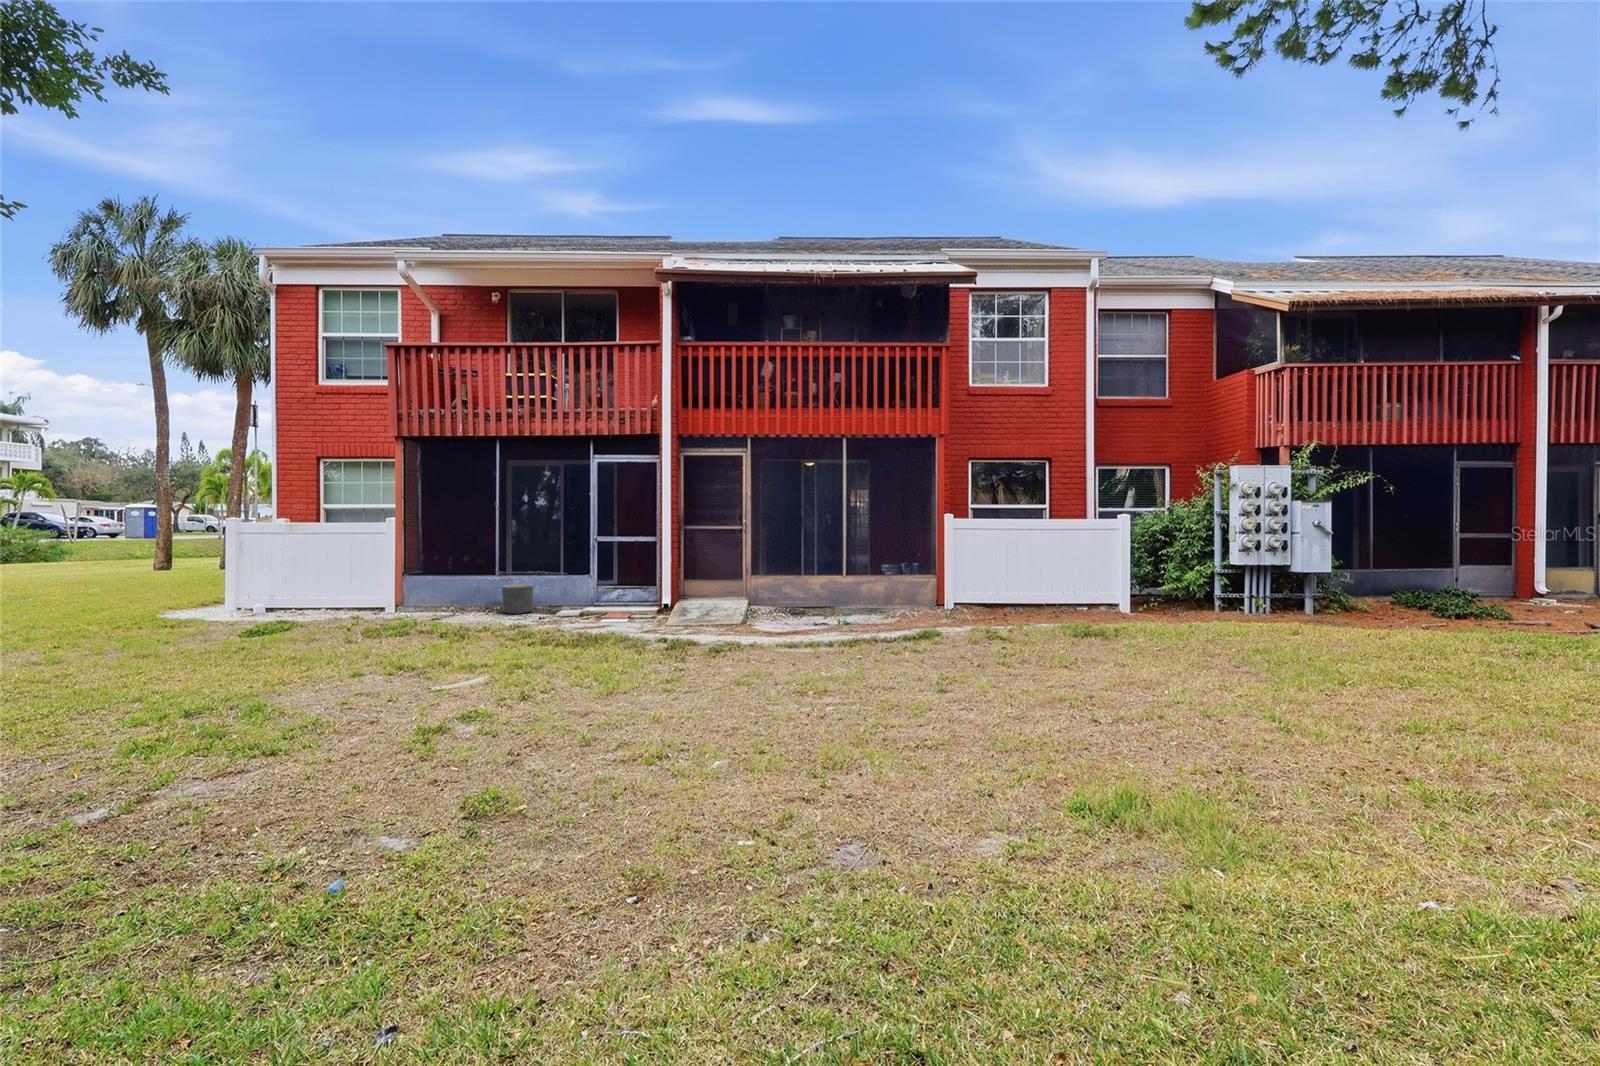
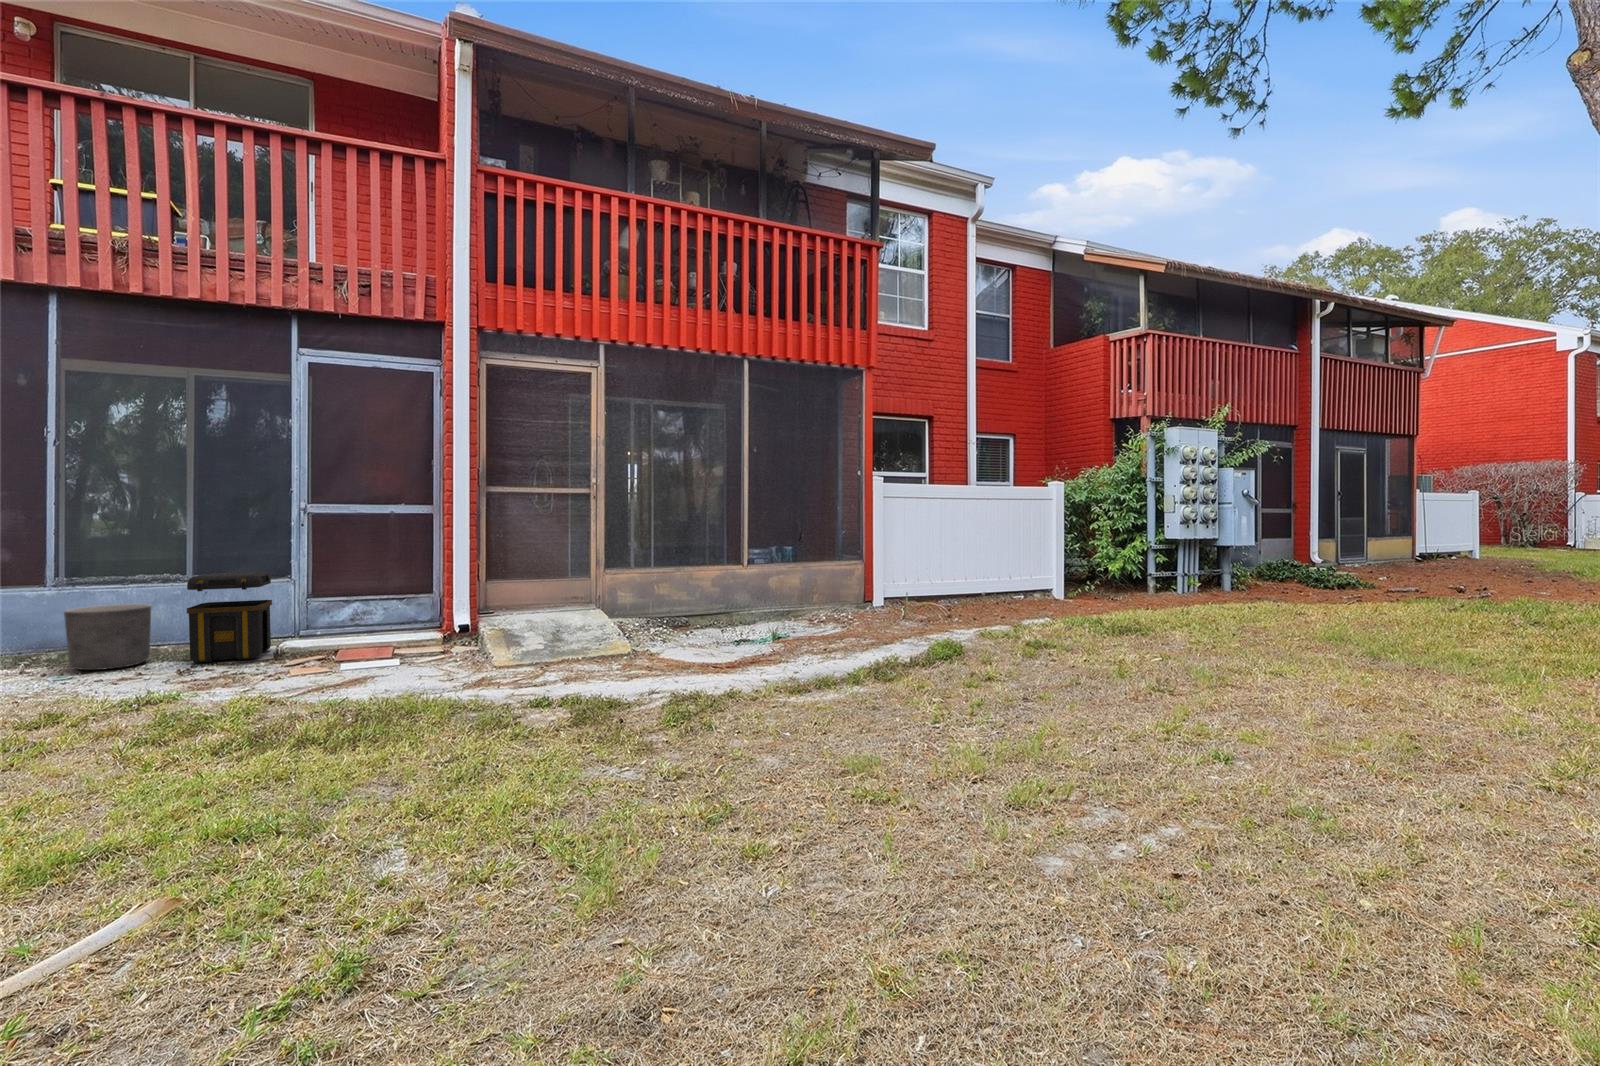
toolbox: none [545,571,581,614] -> present [186,572,272,663]

